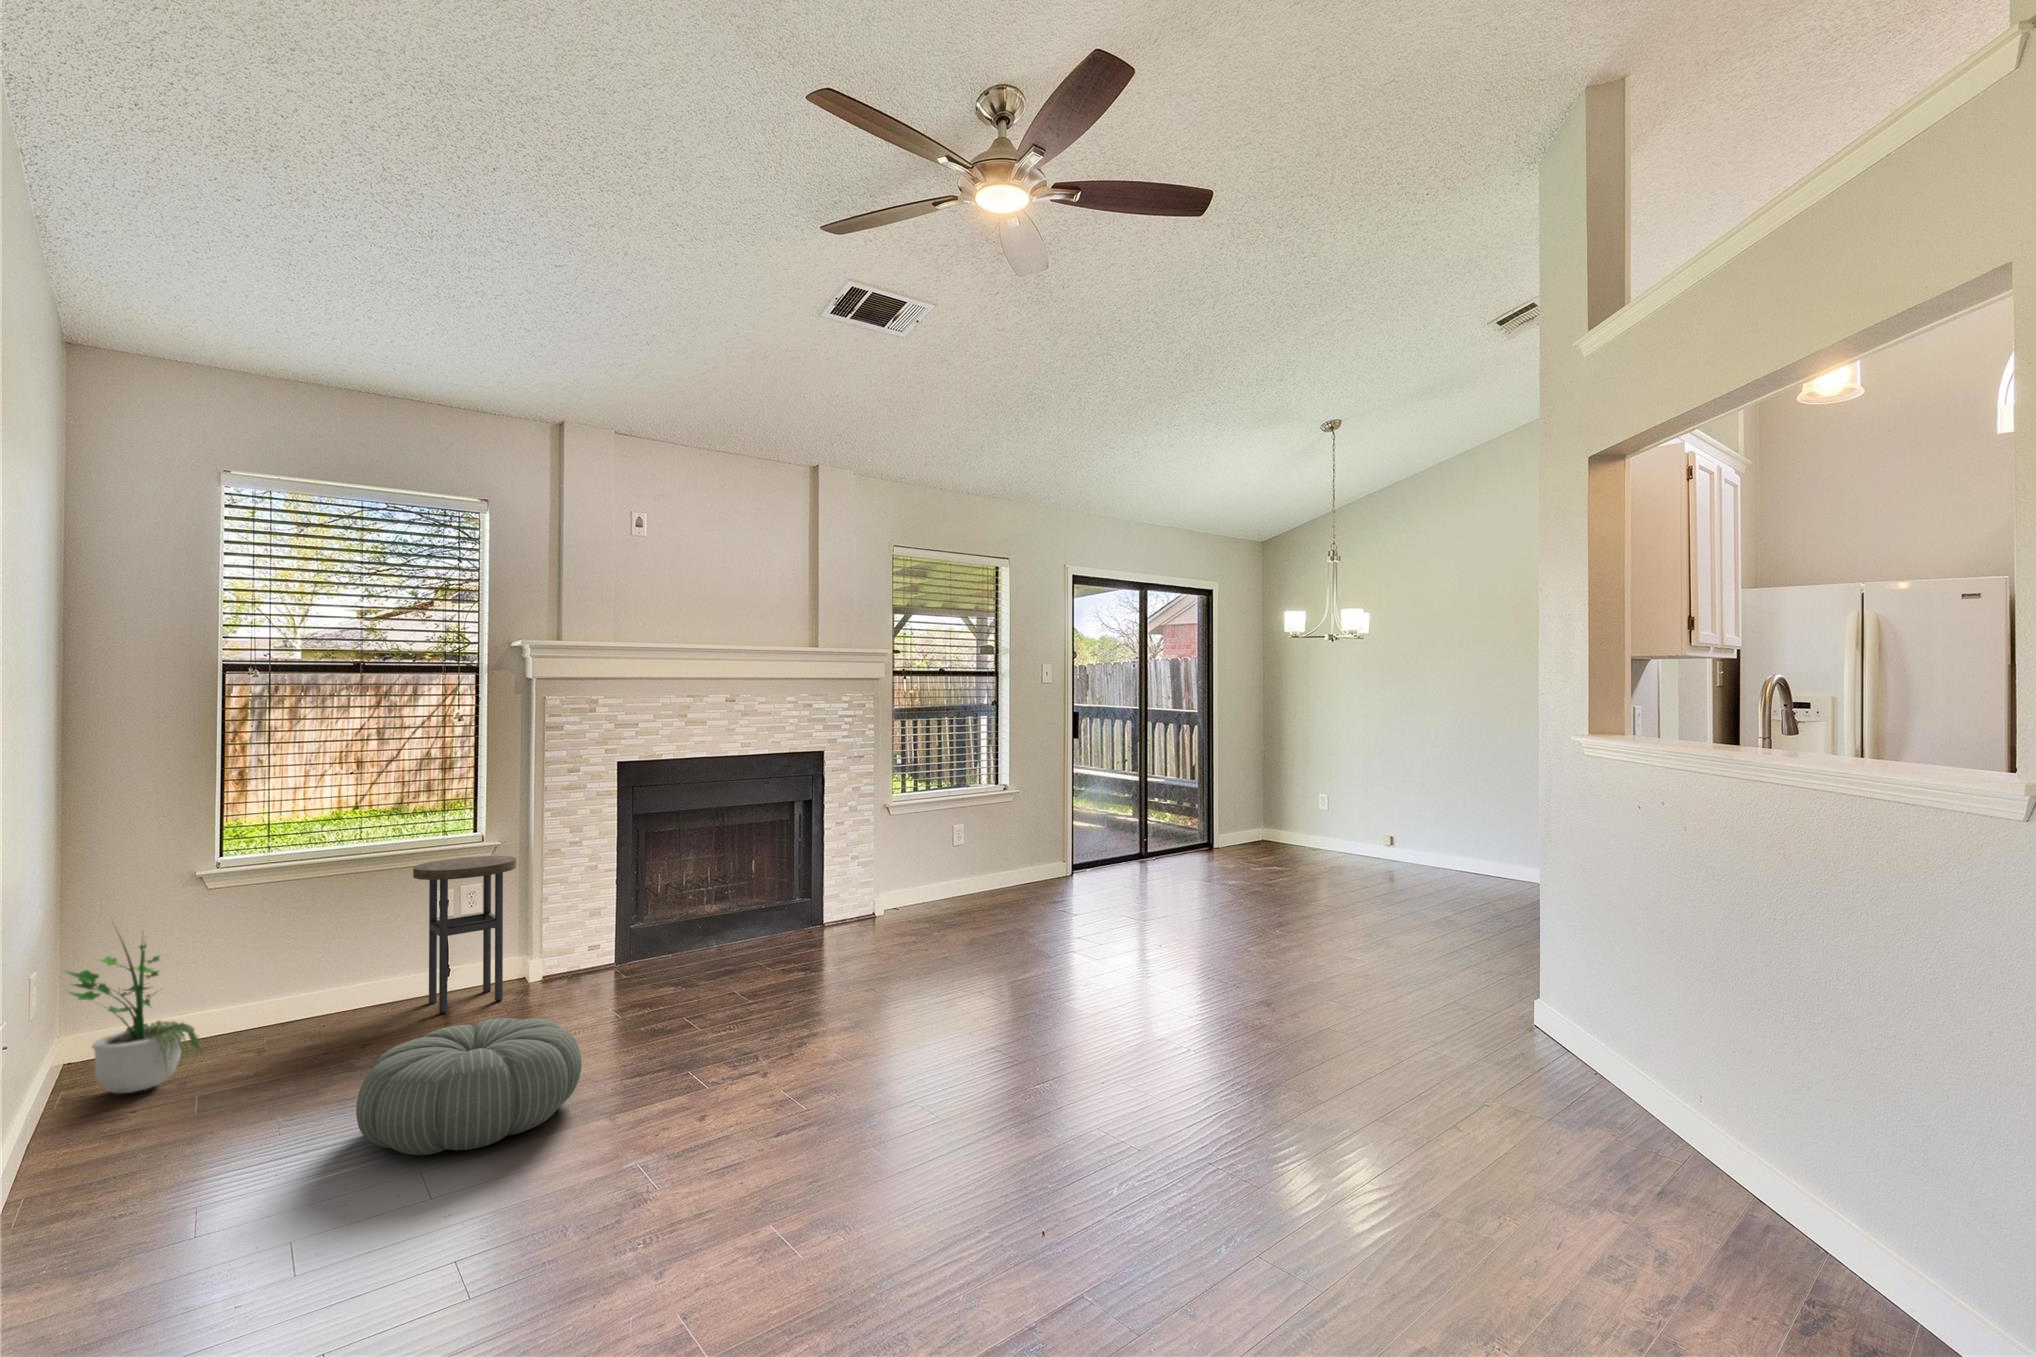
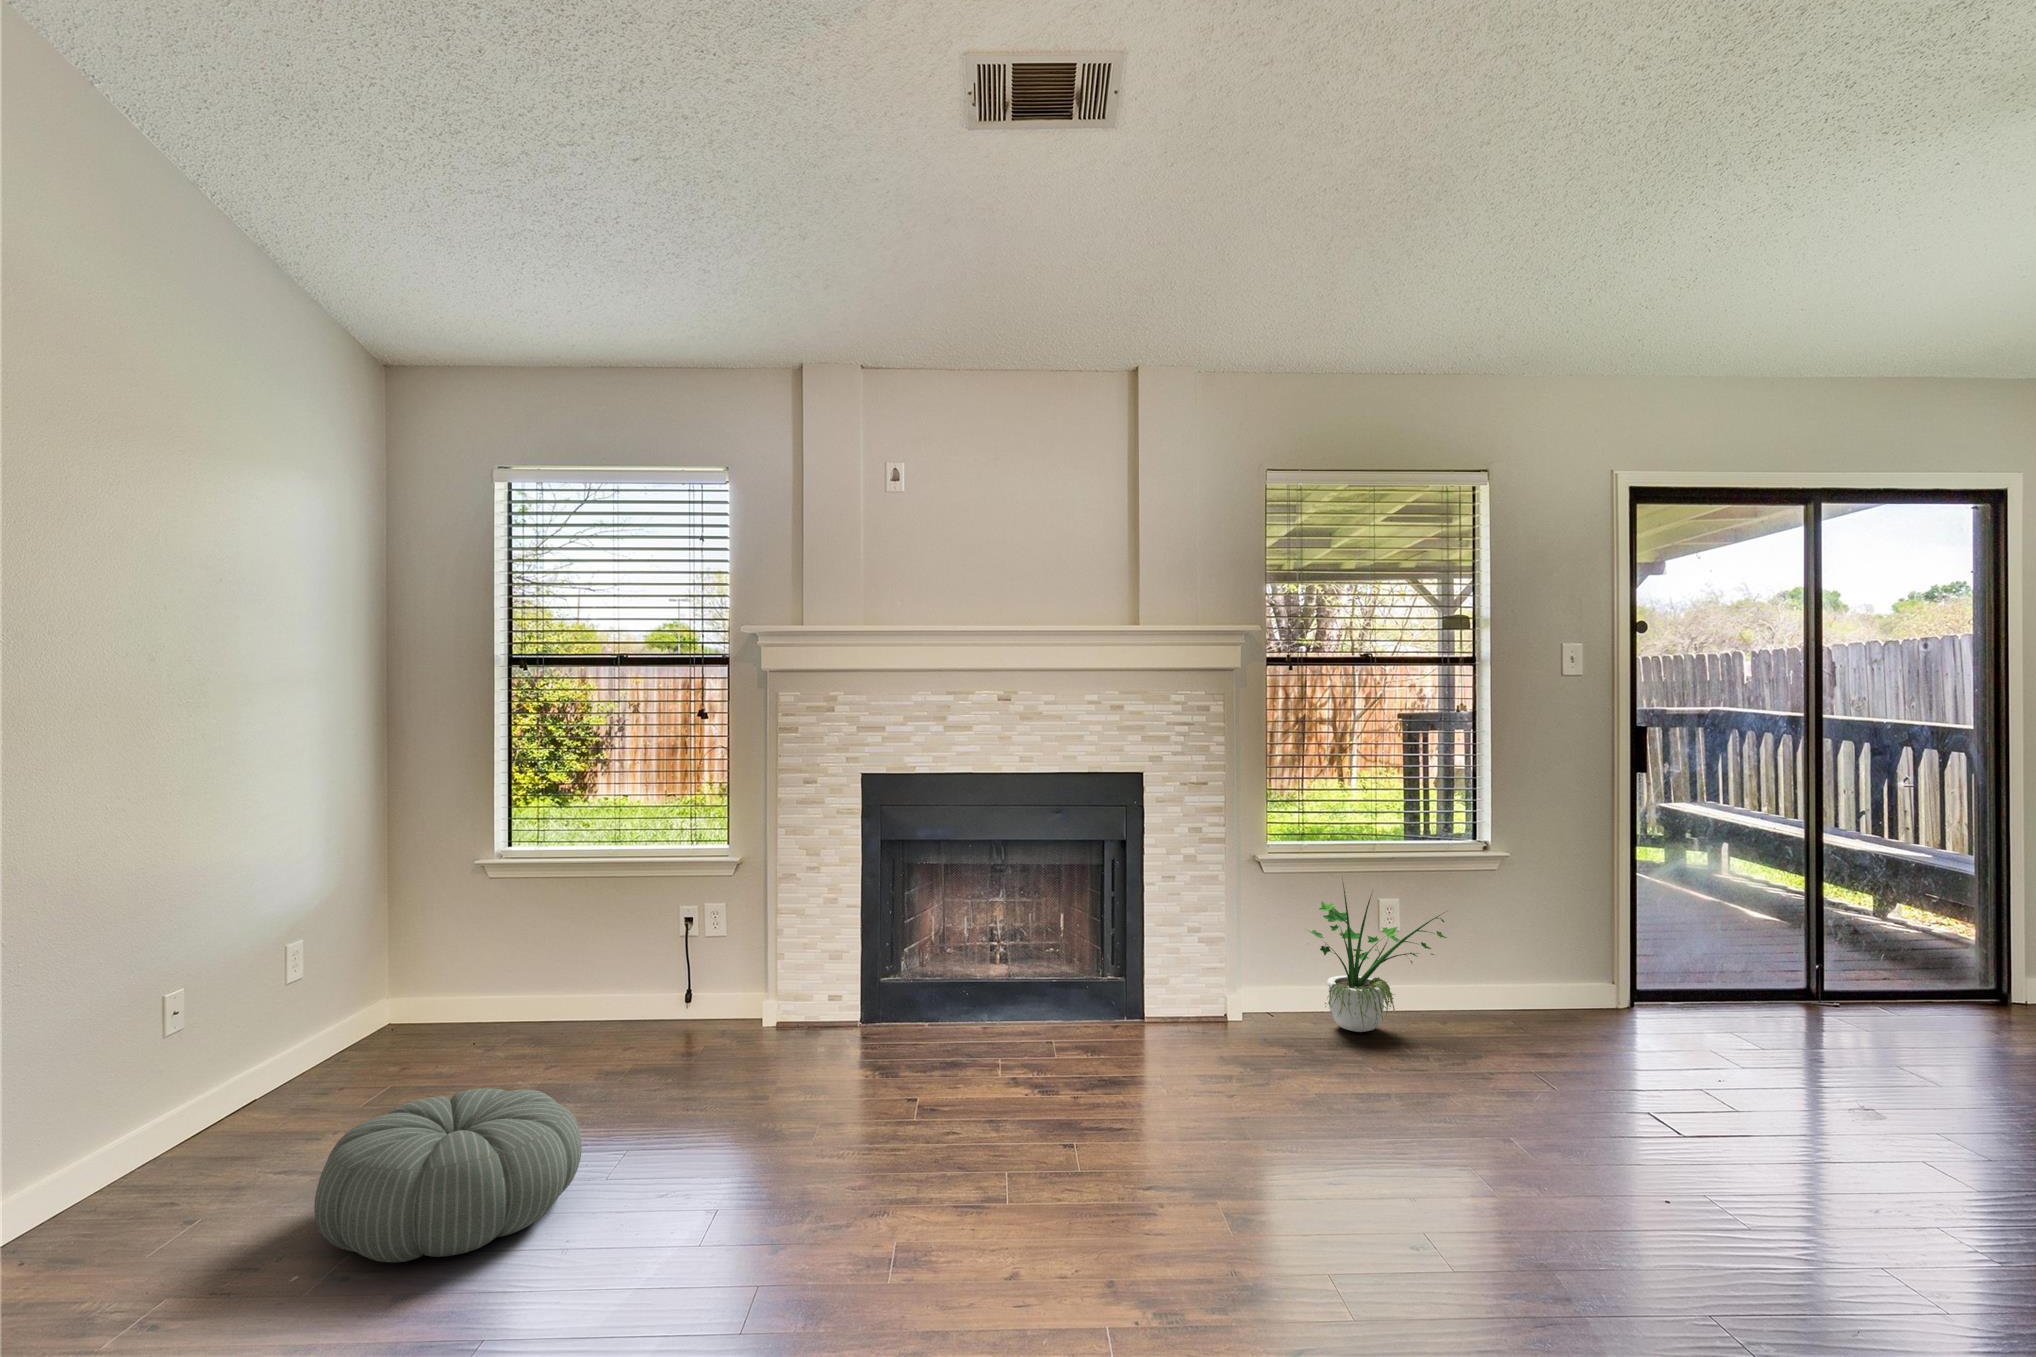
side table: present [413,856,516,1013] -> none [632,873,737,1047]
potted plant: present [67,924,202,1093] -> present [1308,884,1446,1032]

